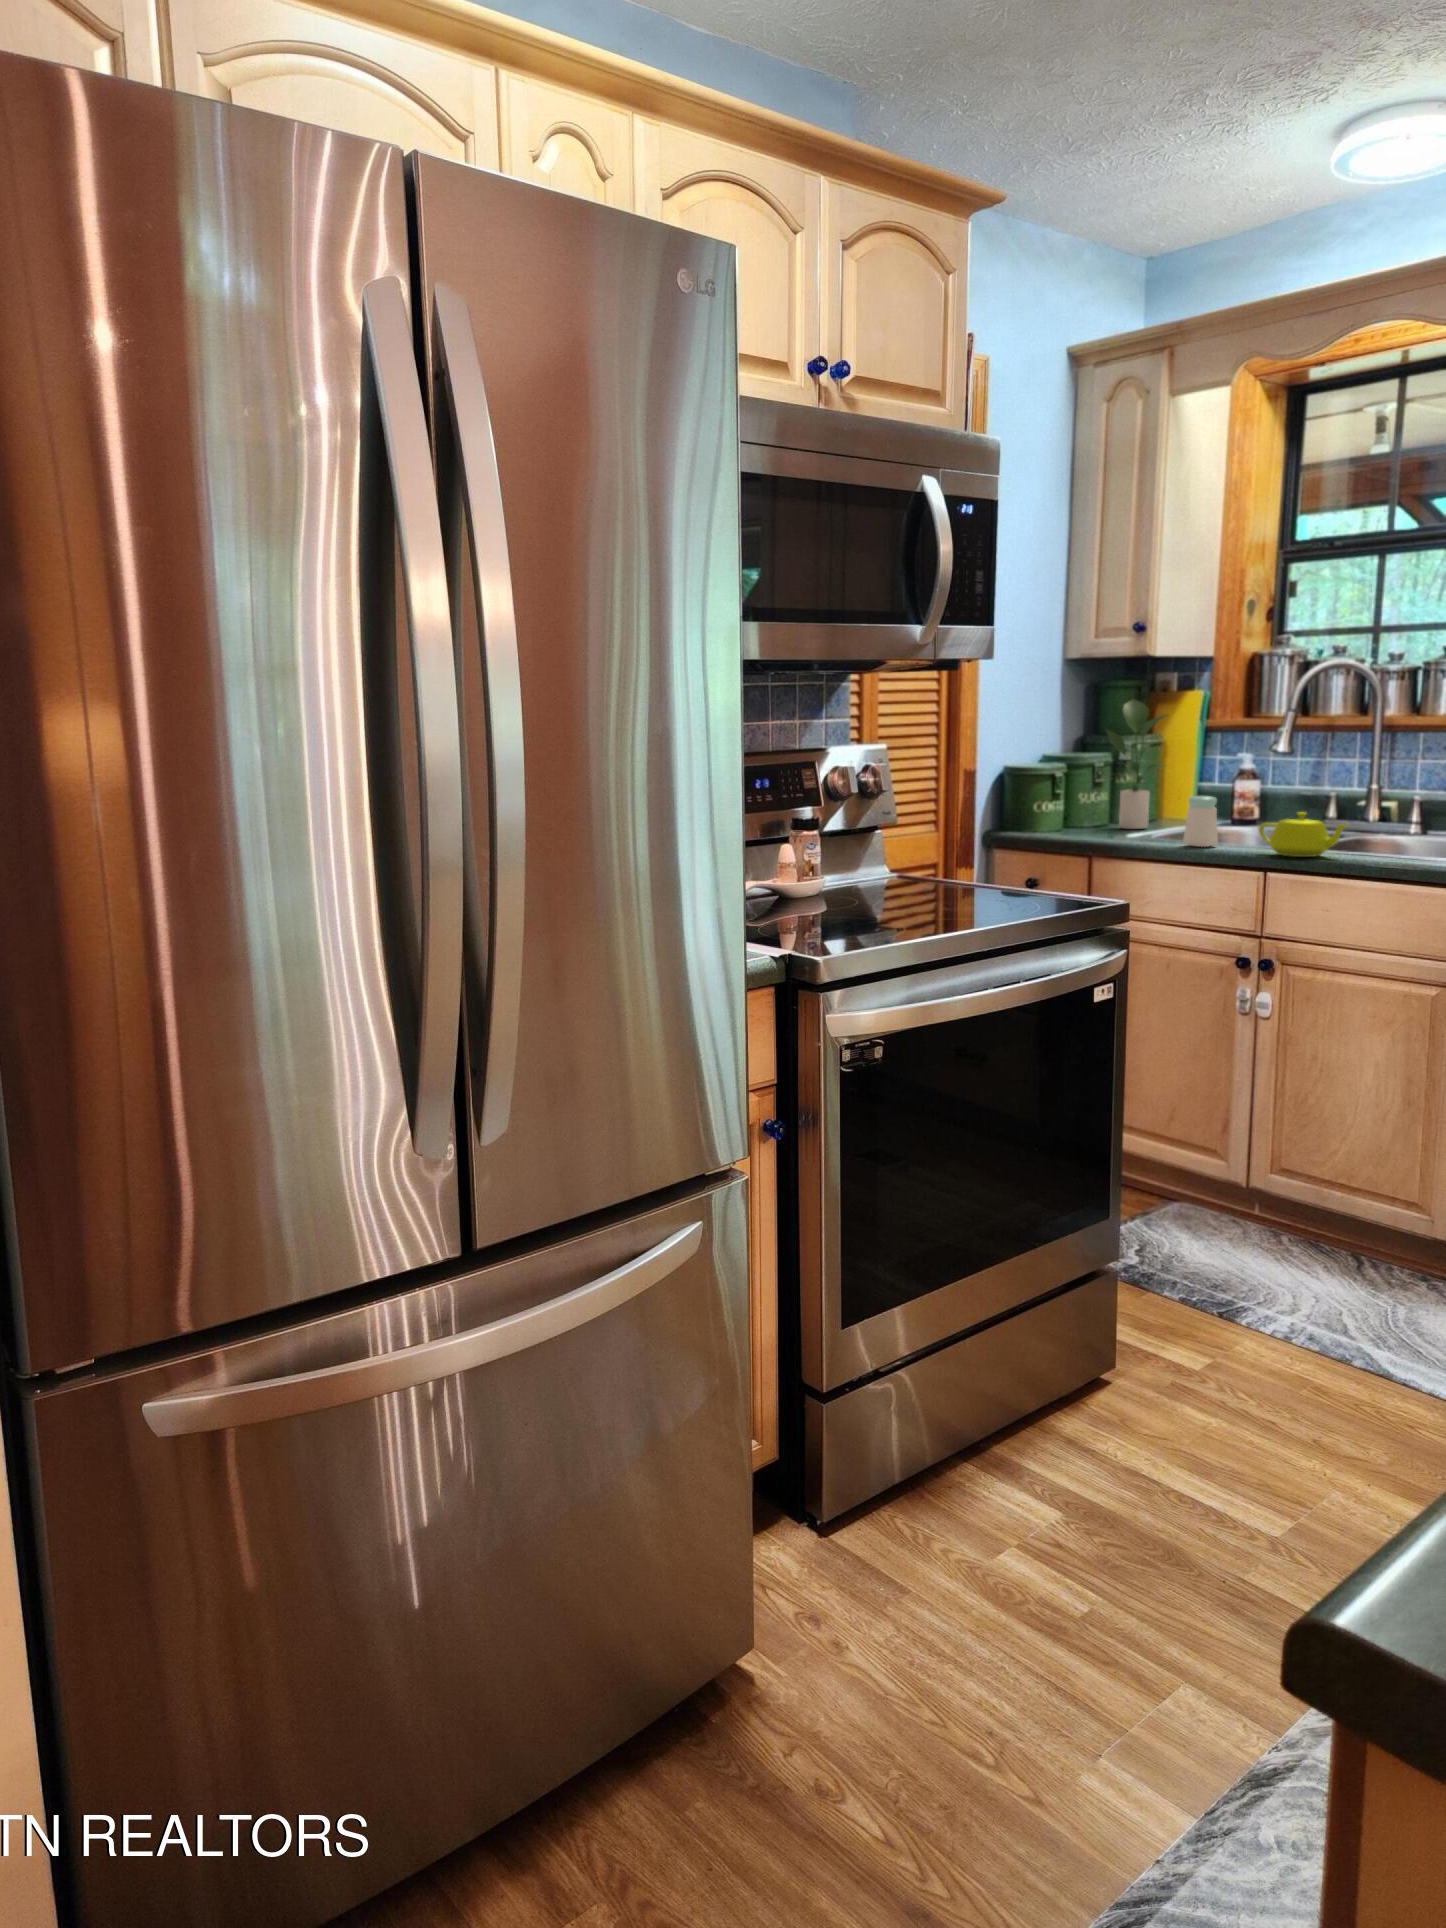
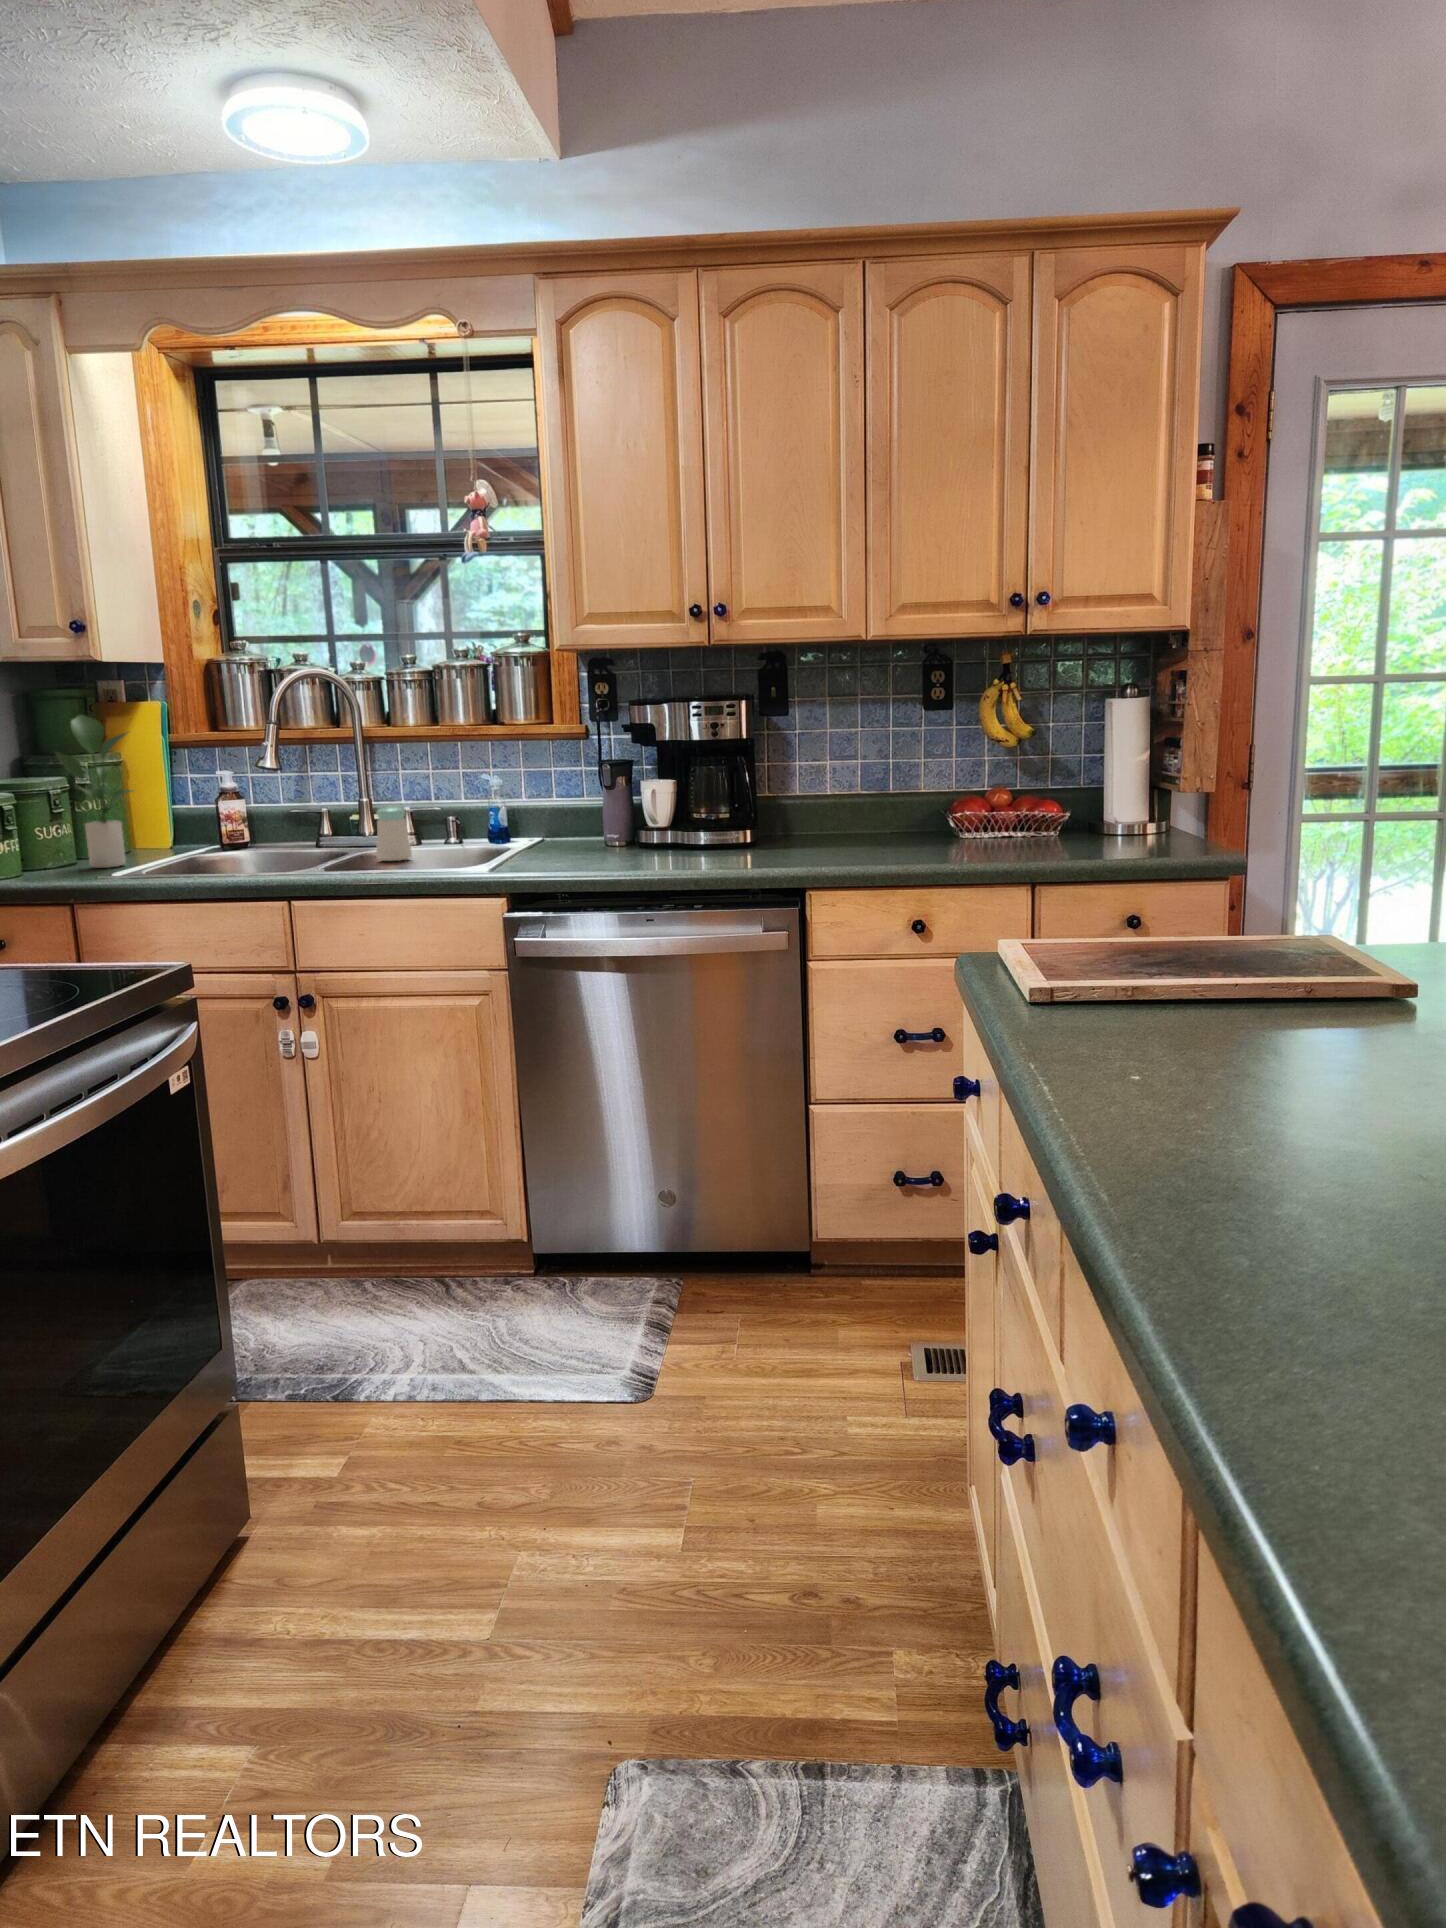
salt shaker: present [1183,796,1218,847] -> present [376,807,412,861]
teapot: present [1259,812,1348,857] -> none [270,832,367,881]

